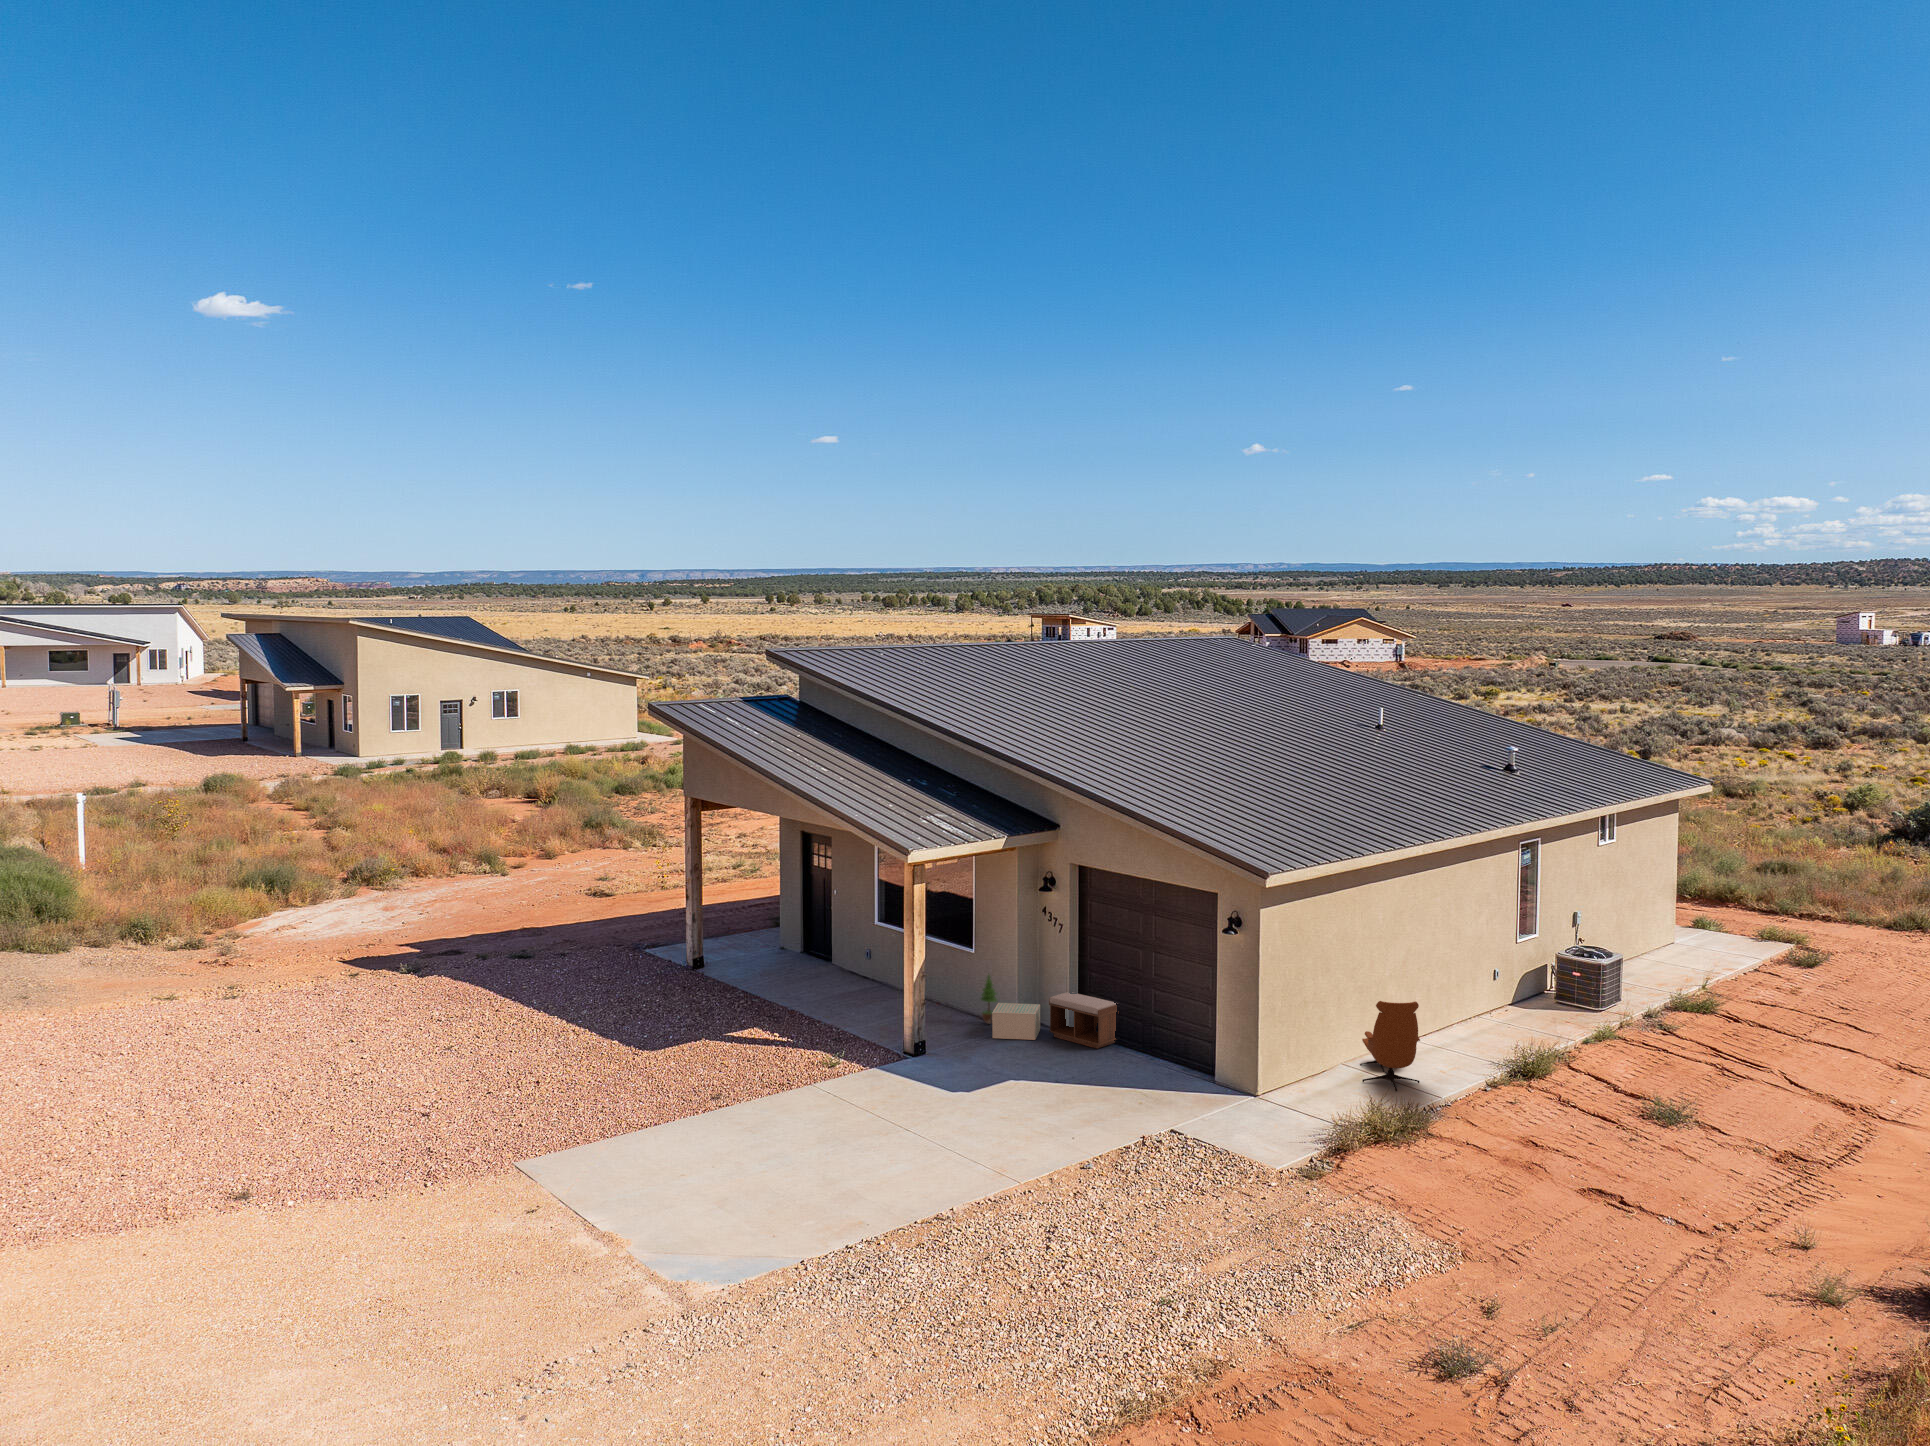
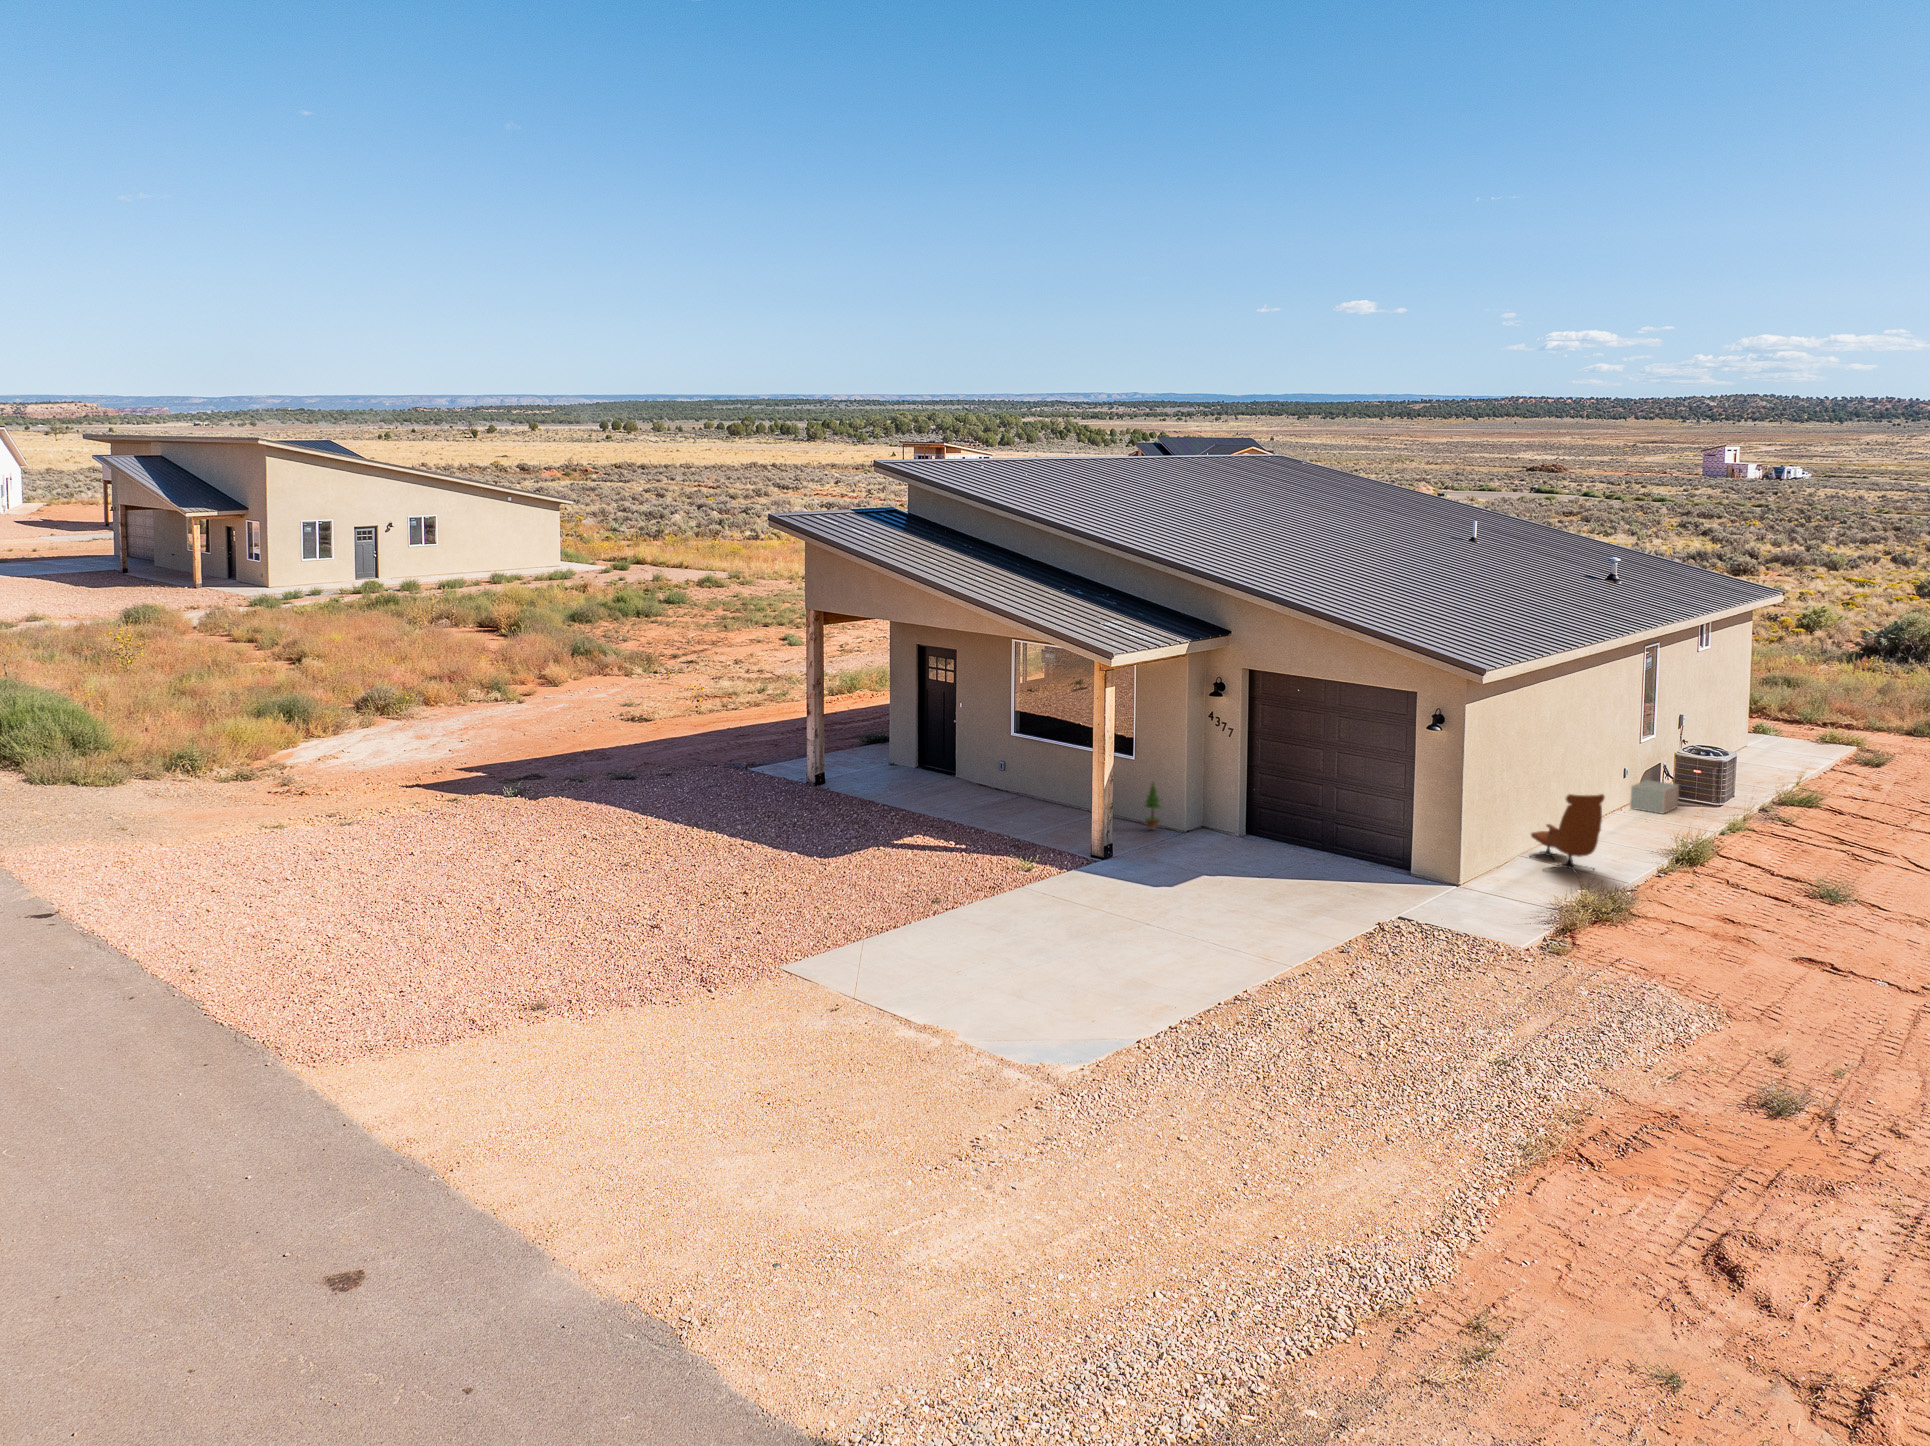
bench: present [1049,993,1119,1049] -> none [1219,797,1292,849]
storage box: present [992,1003,1040,1040] -> present [1630,780,1679,814]

